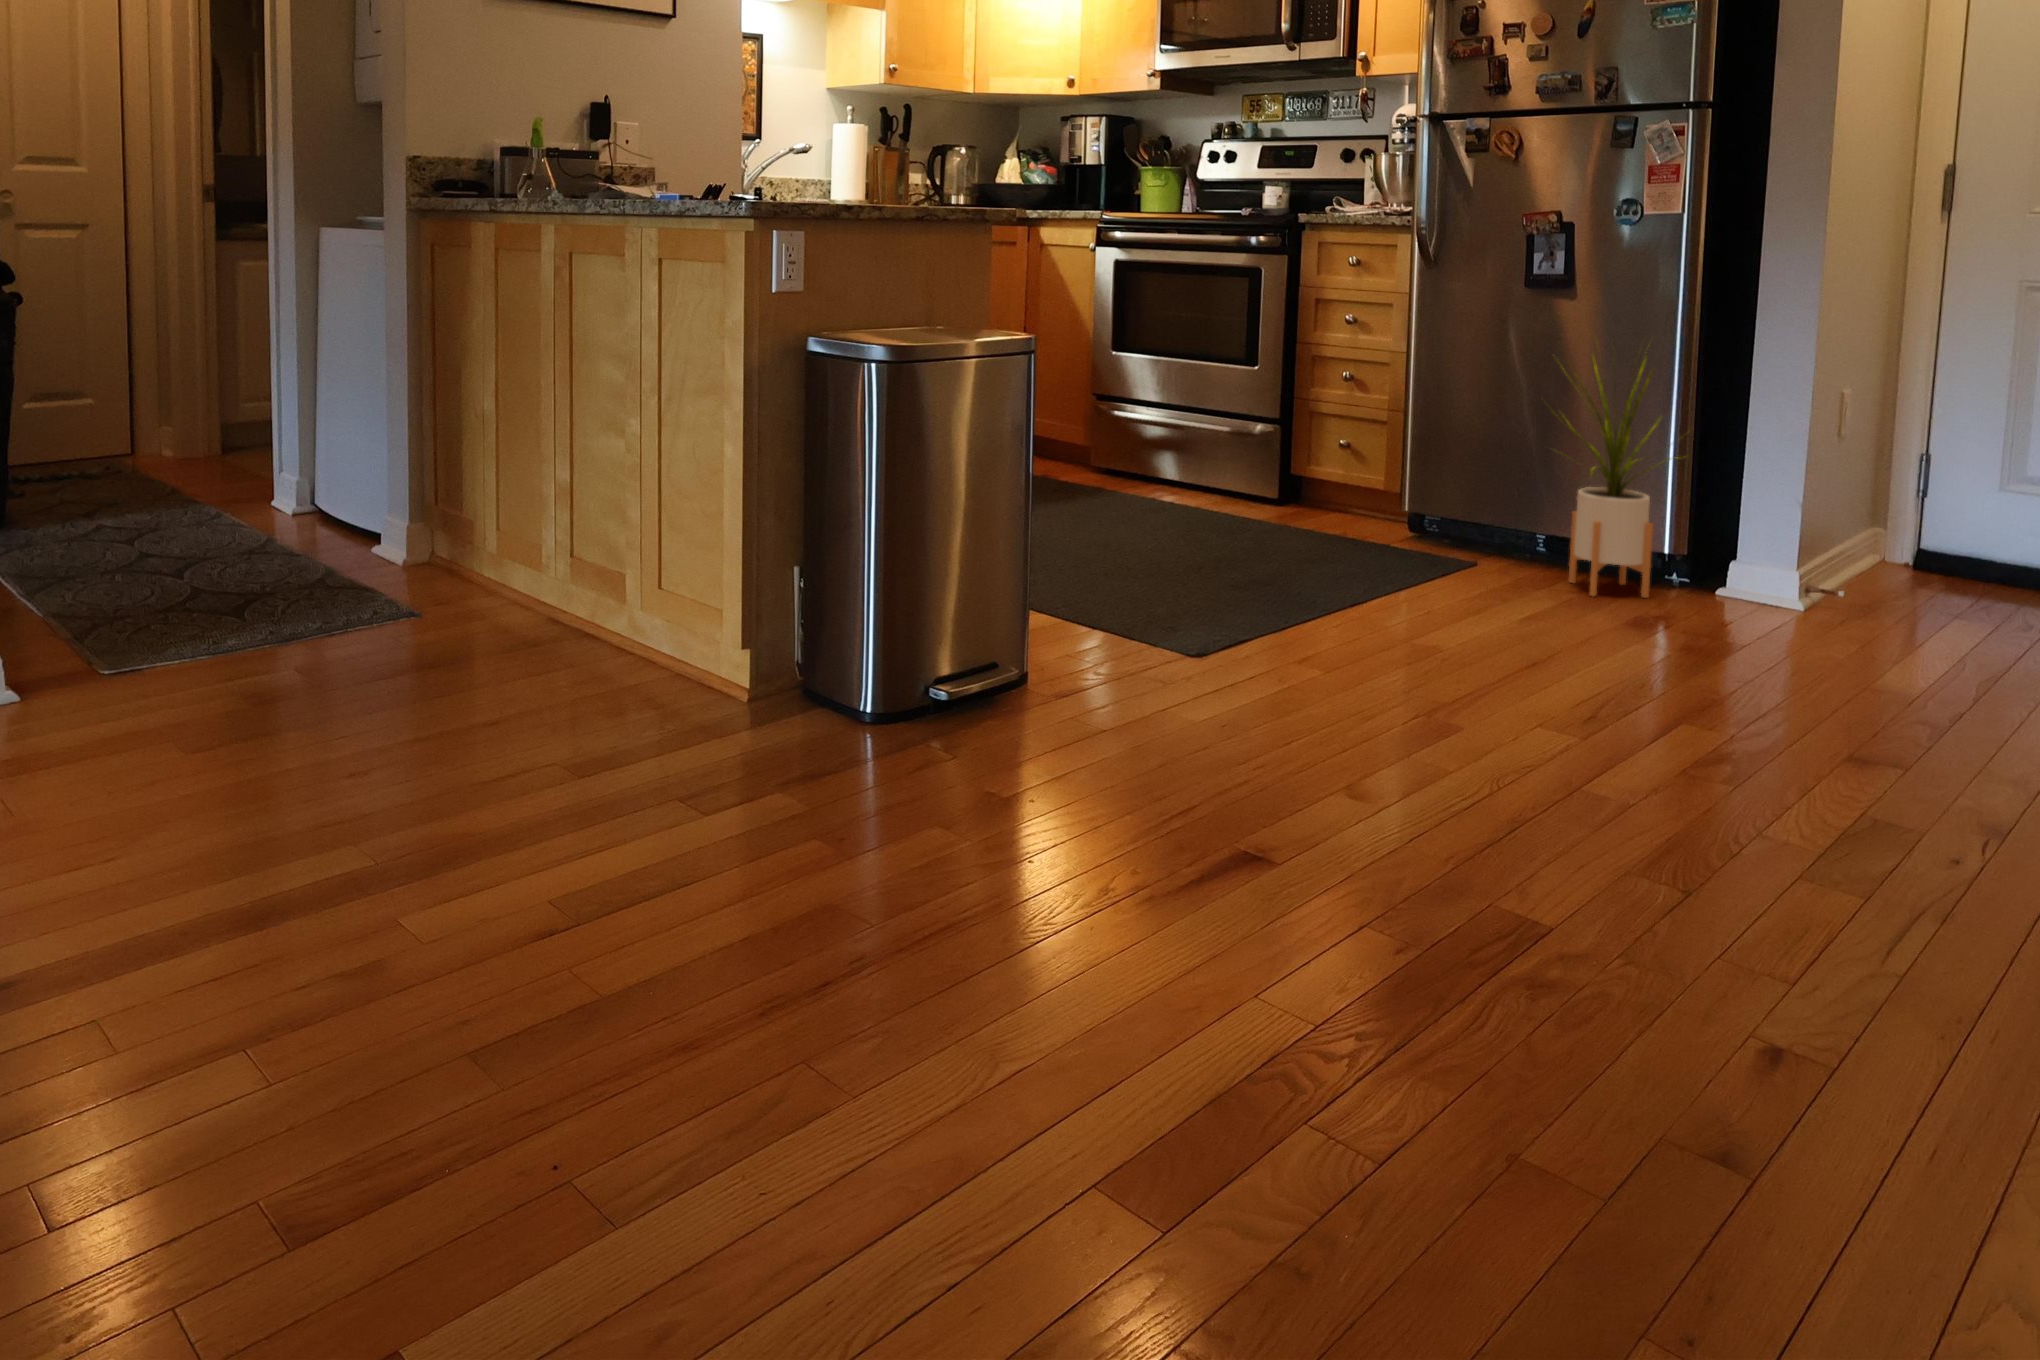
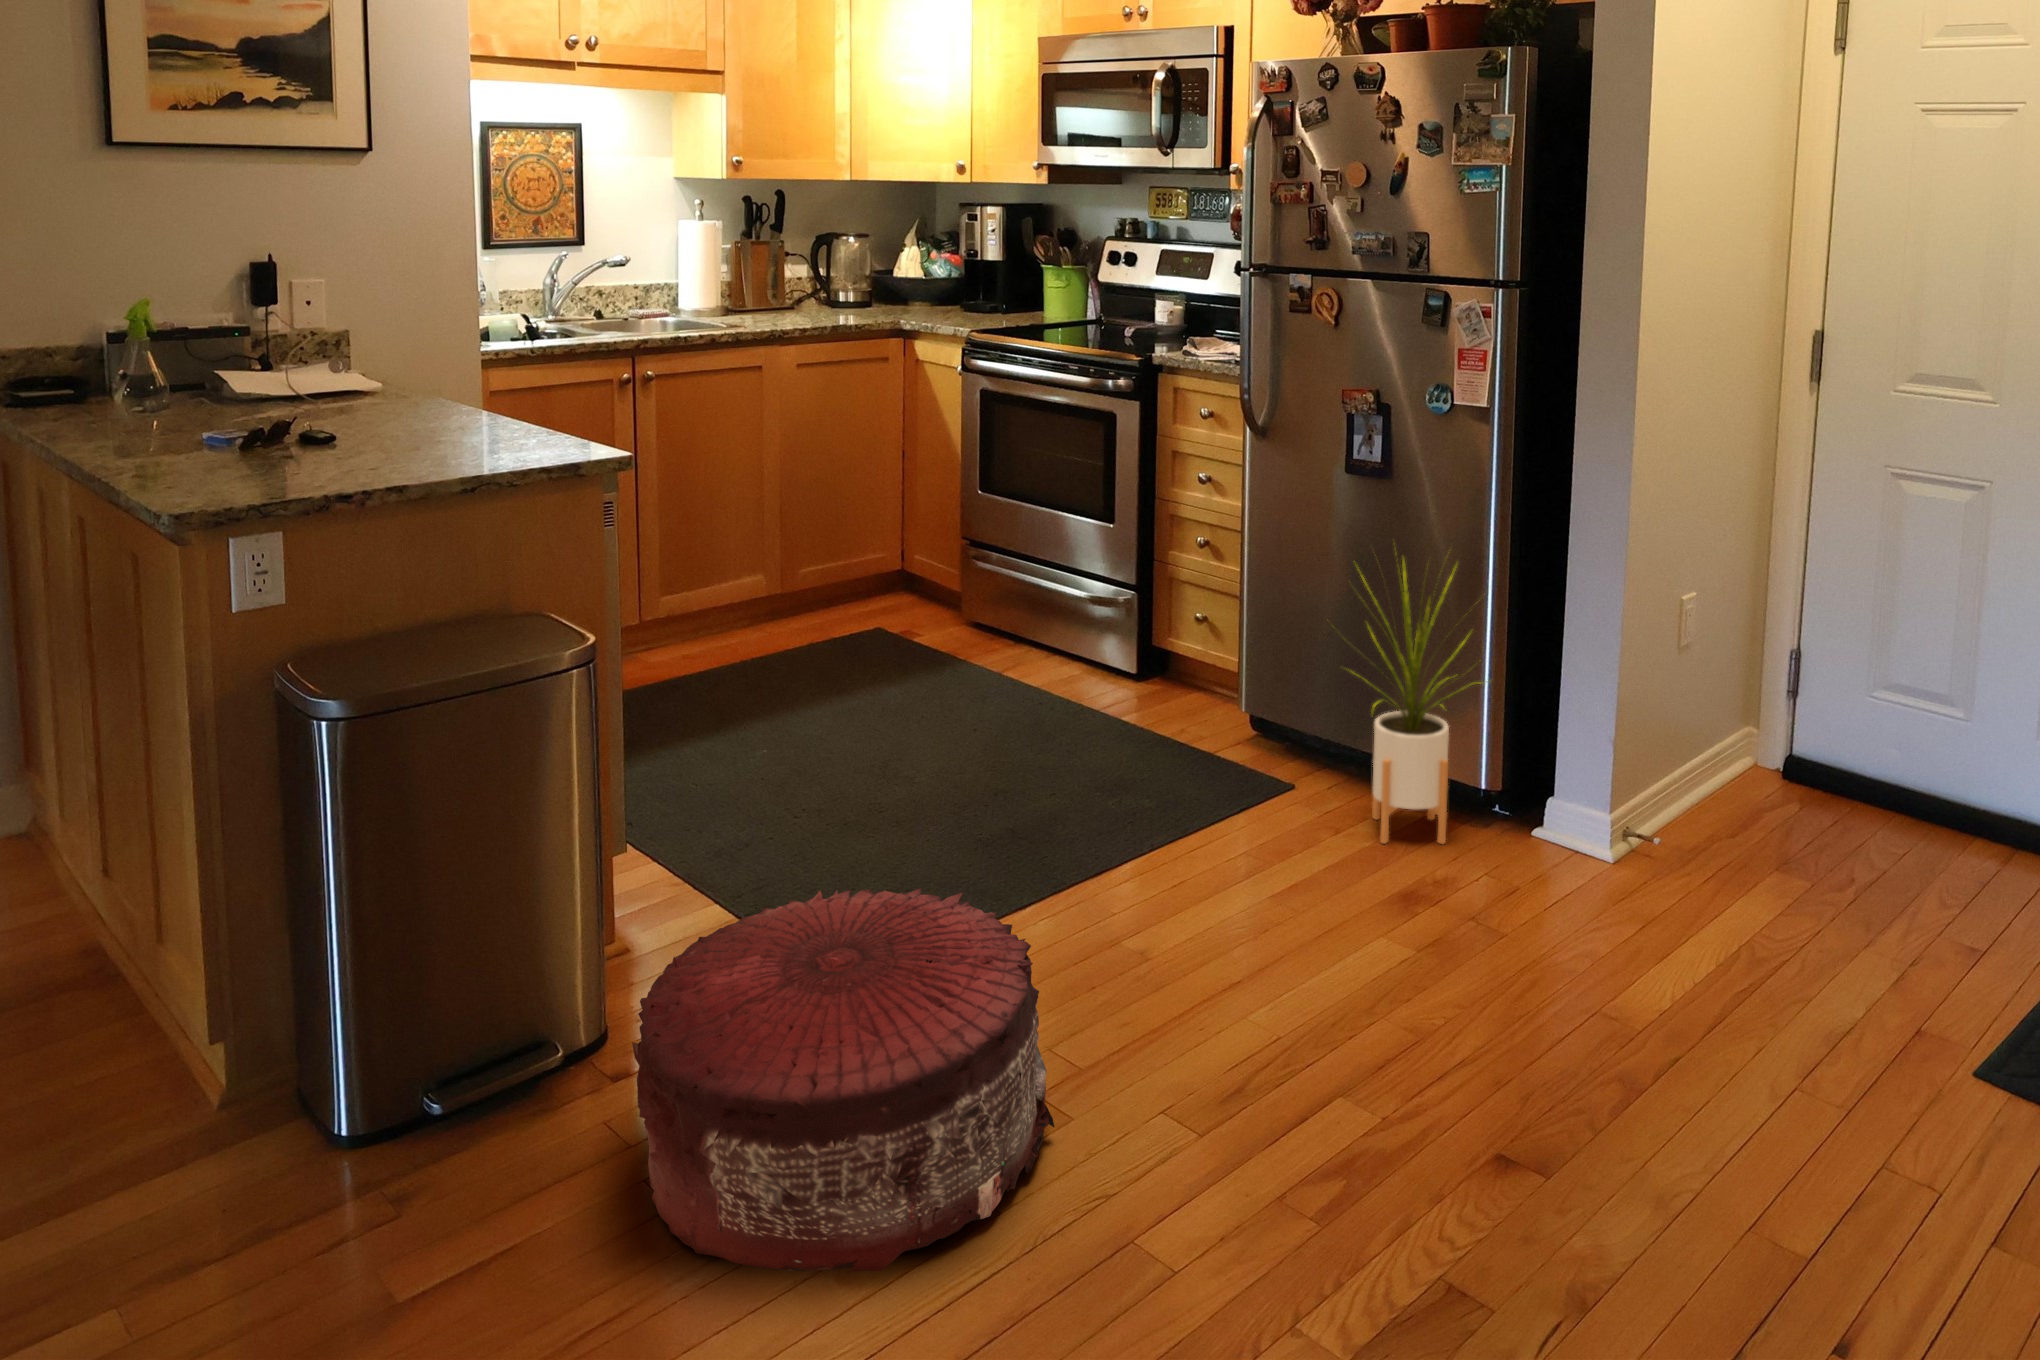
pouf: none [1129,549,1470,798] -> present [632,888,1054,1272]

